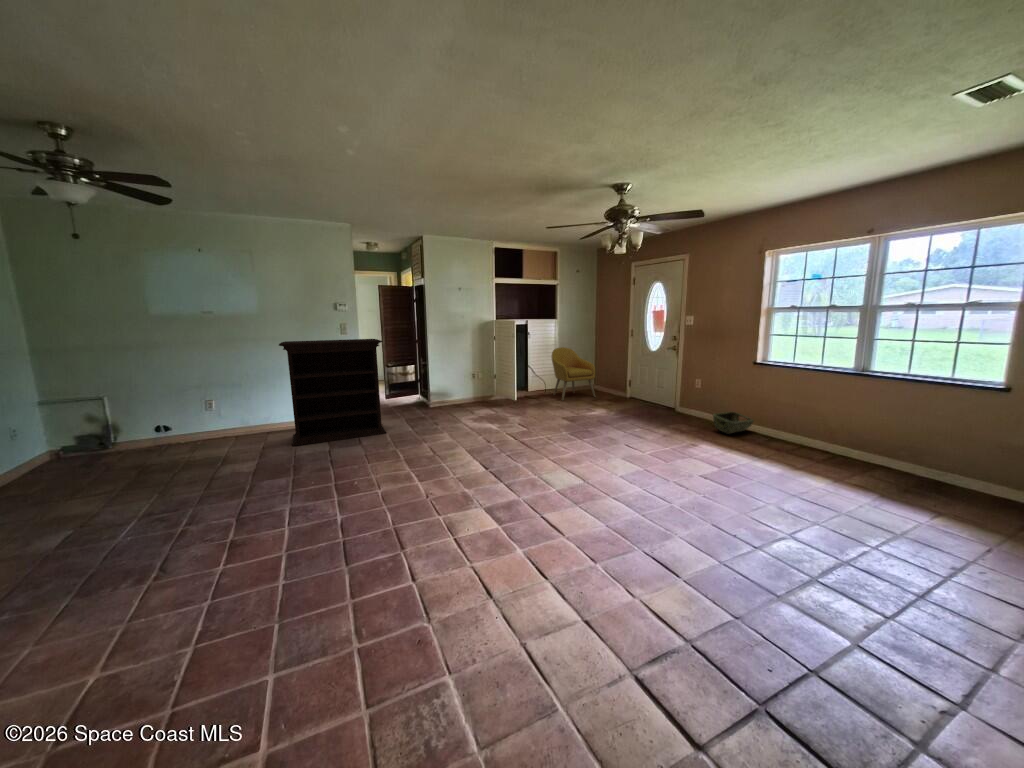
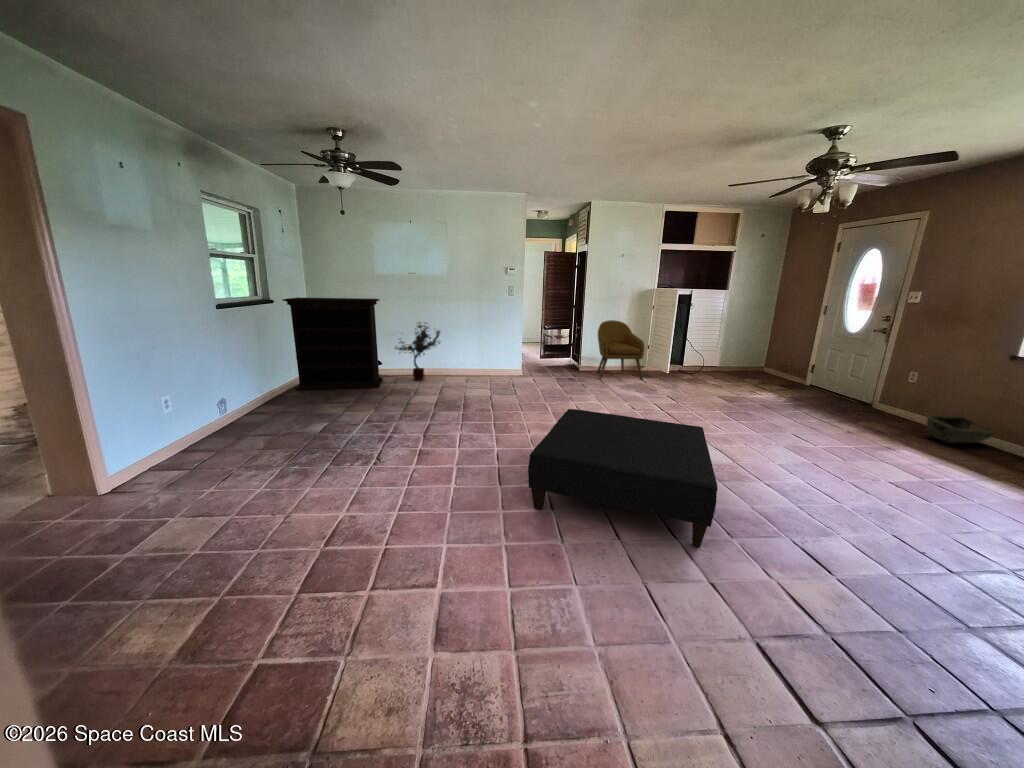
bookshelf: present [279,339,386,446] -> present [283,298,383,390]
armchair: present [552,347,595,400] -> present [597,320,644,379]
potted tree: none [184,371,257,445] -> present [395,323,440,380]
ottoman: none [379,455,579,587] -> present [528,409,718,547]

